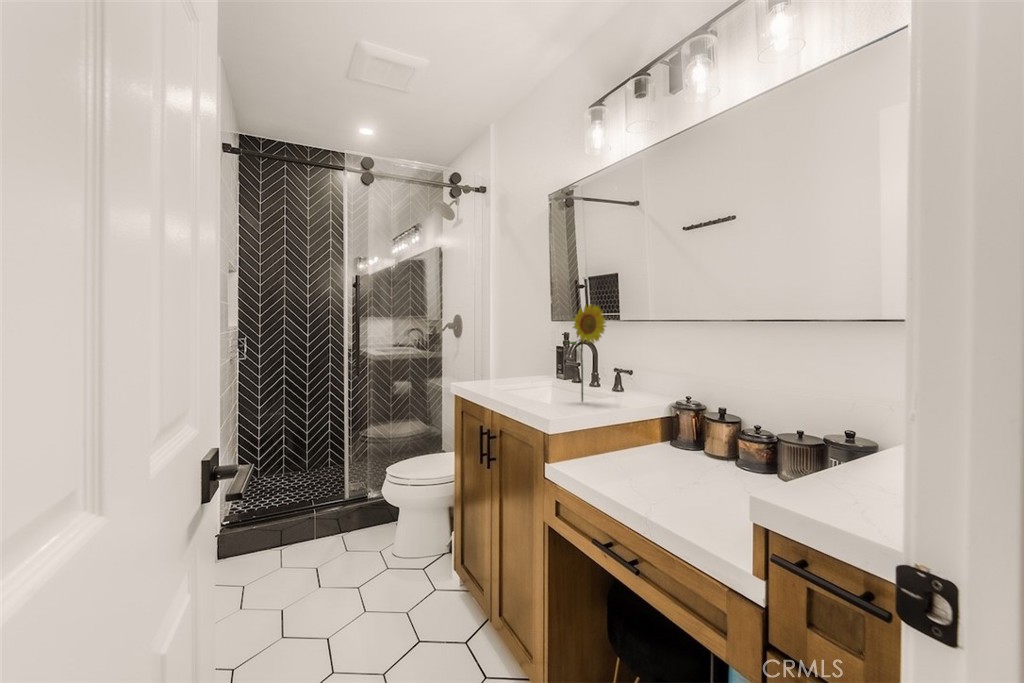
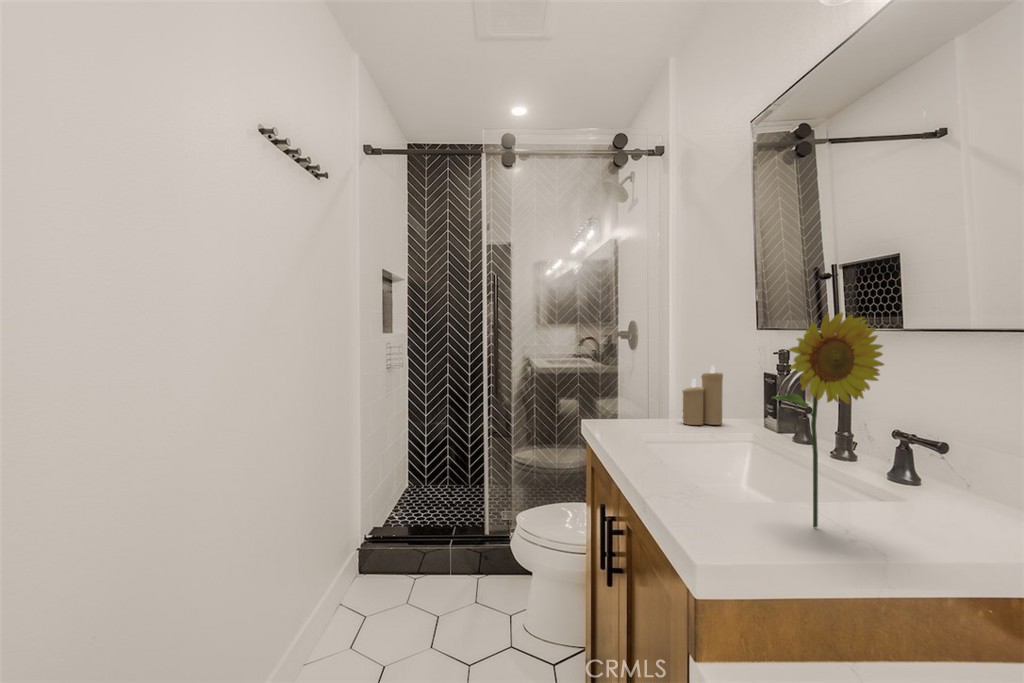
candle: none [506,342,531,382] -> present [683,366,723,425]

